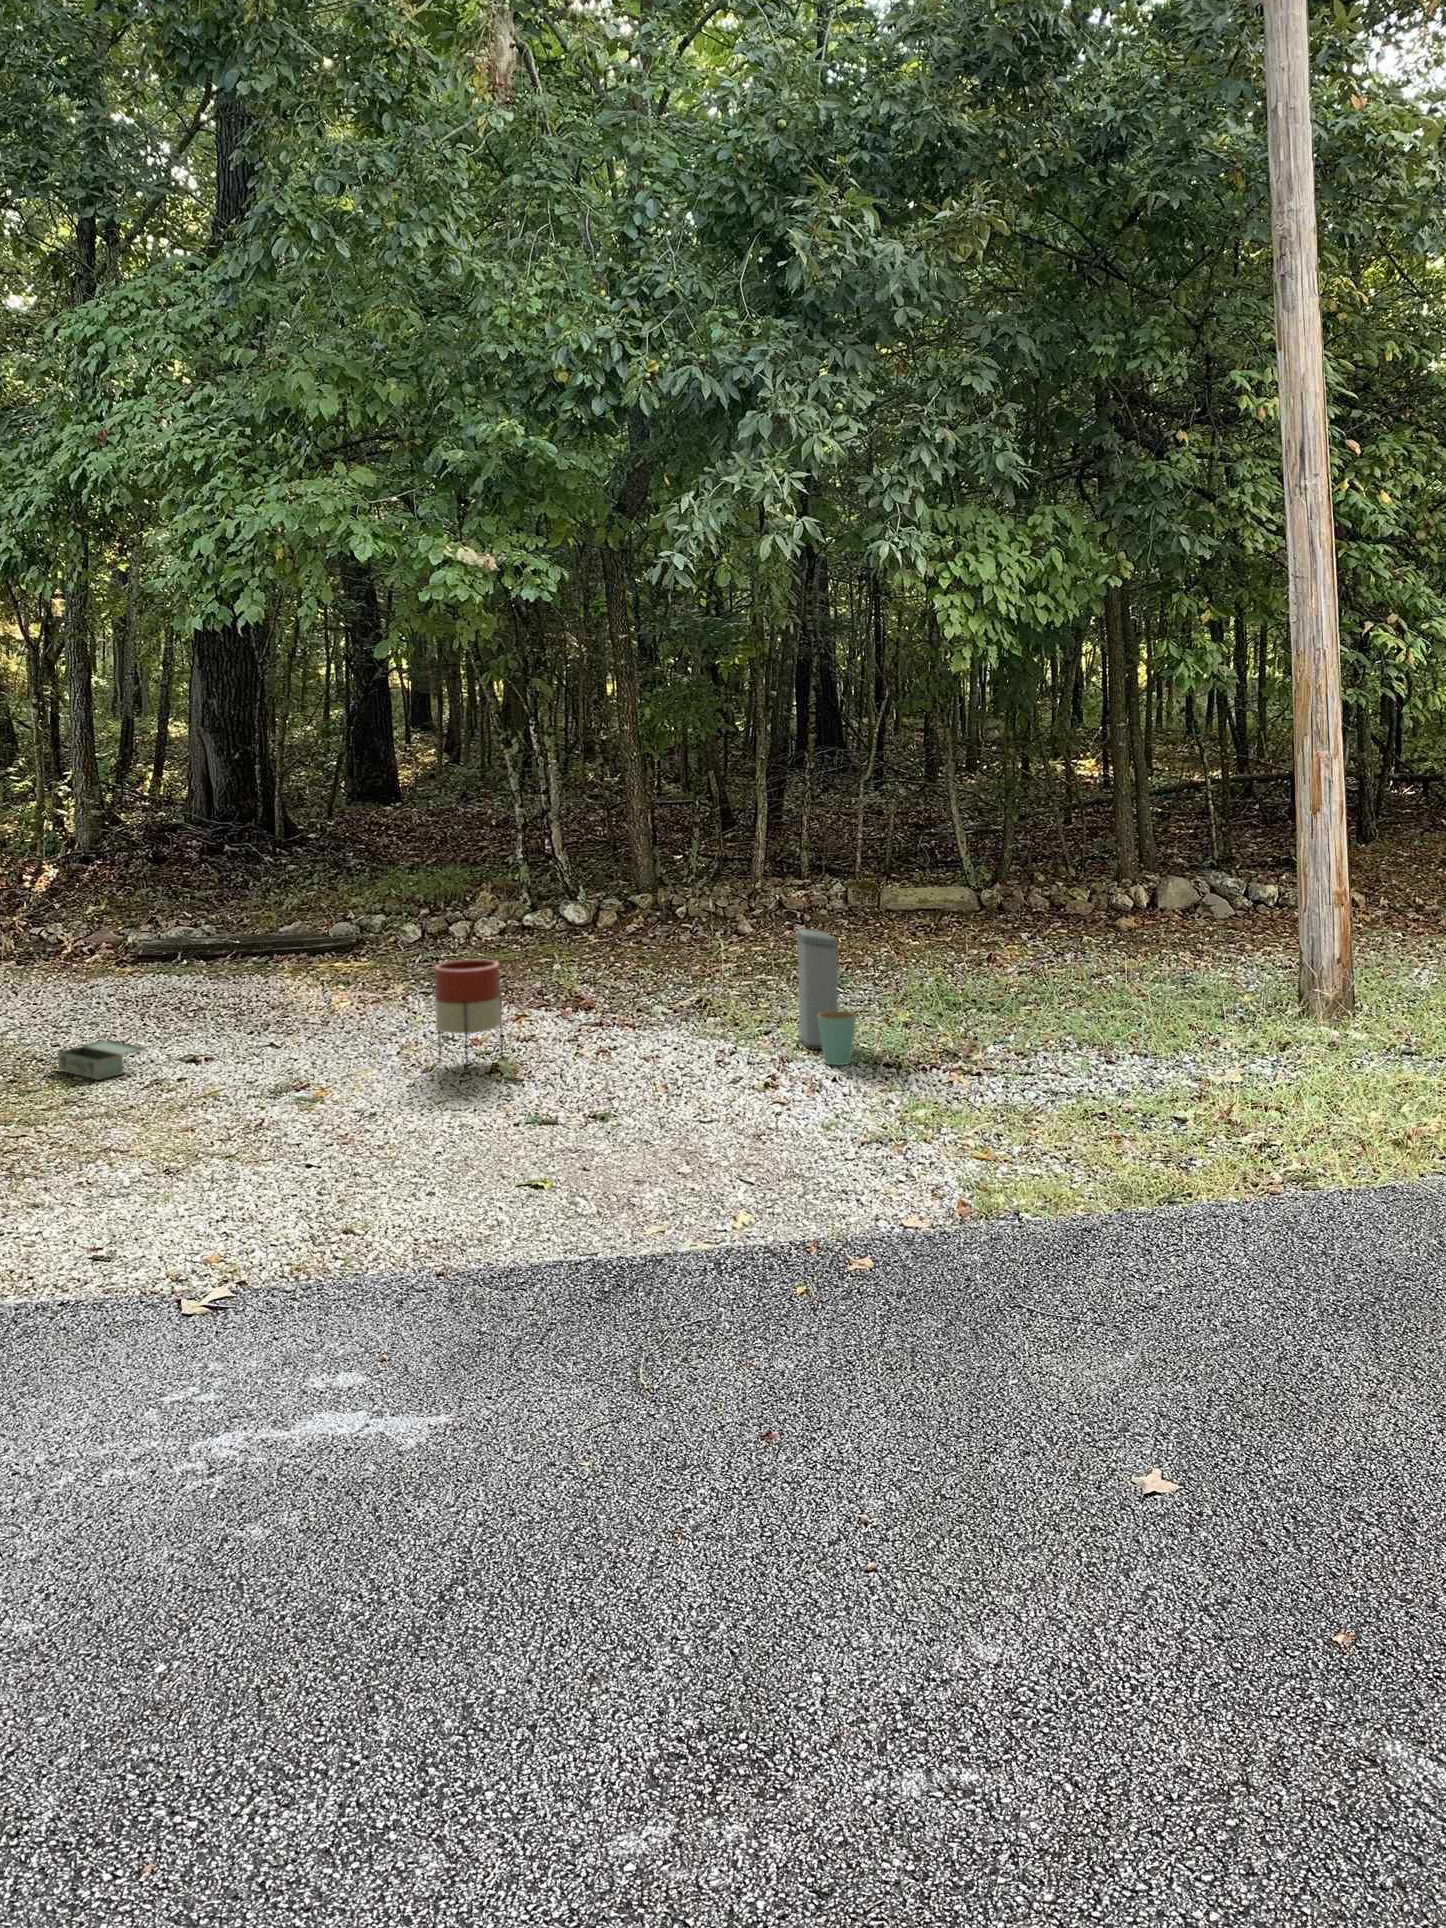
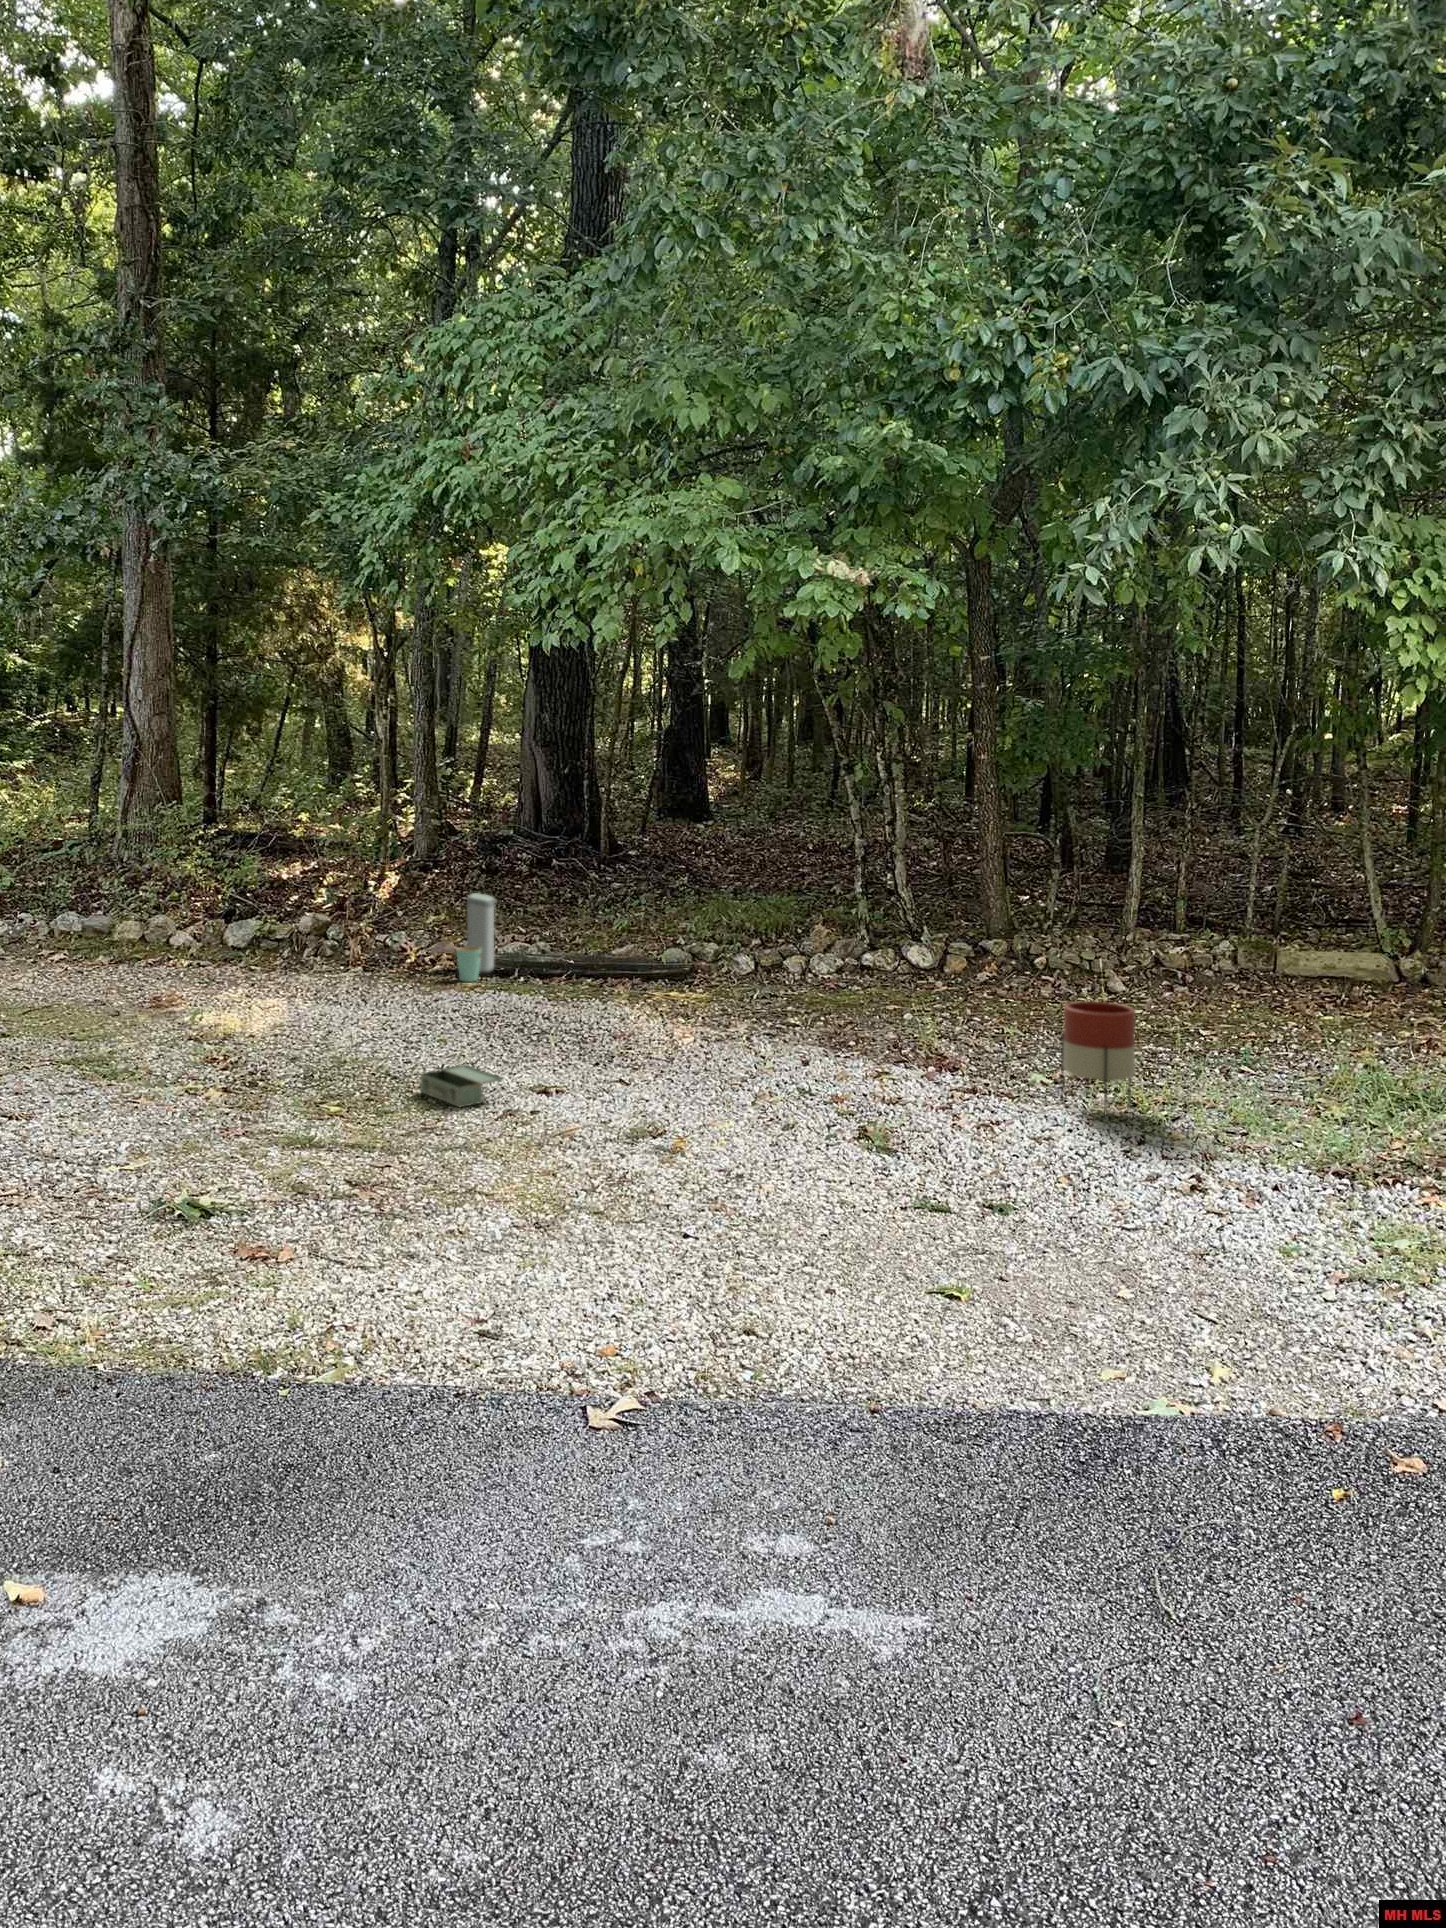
trash can: present [797,929,856,1065] -> present [456,893,495,982]
planter: present [434,959,503,1068] -> present [1060,1001,1136,1117]

